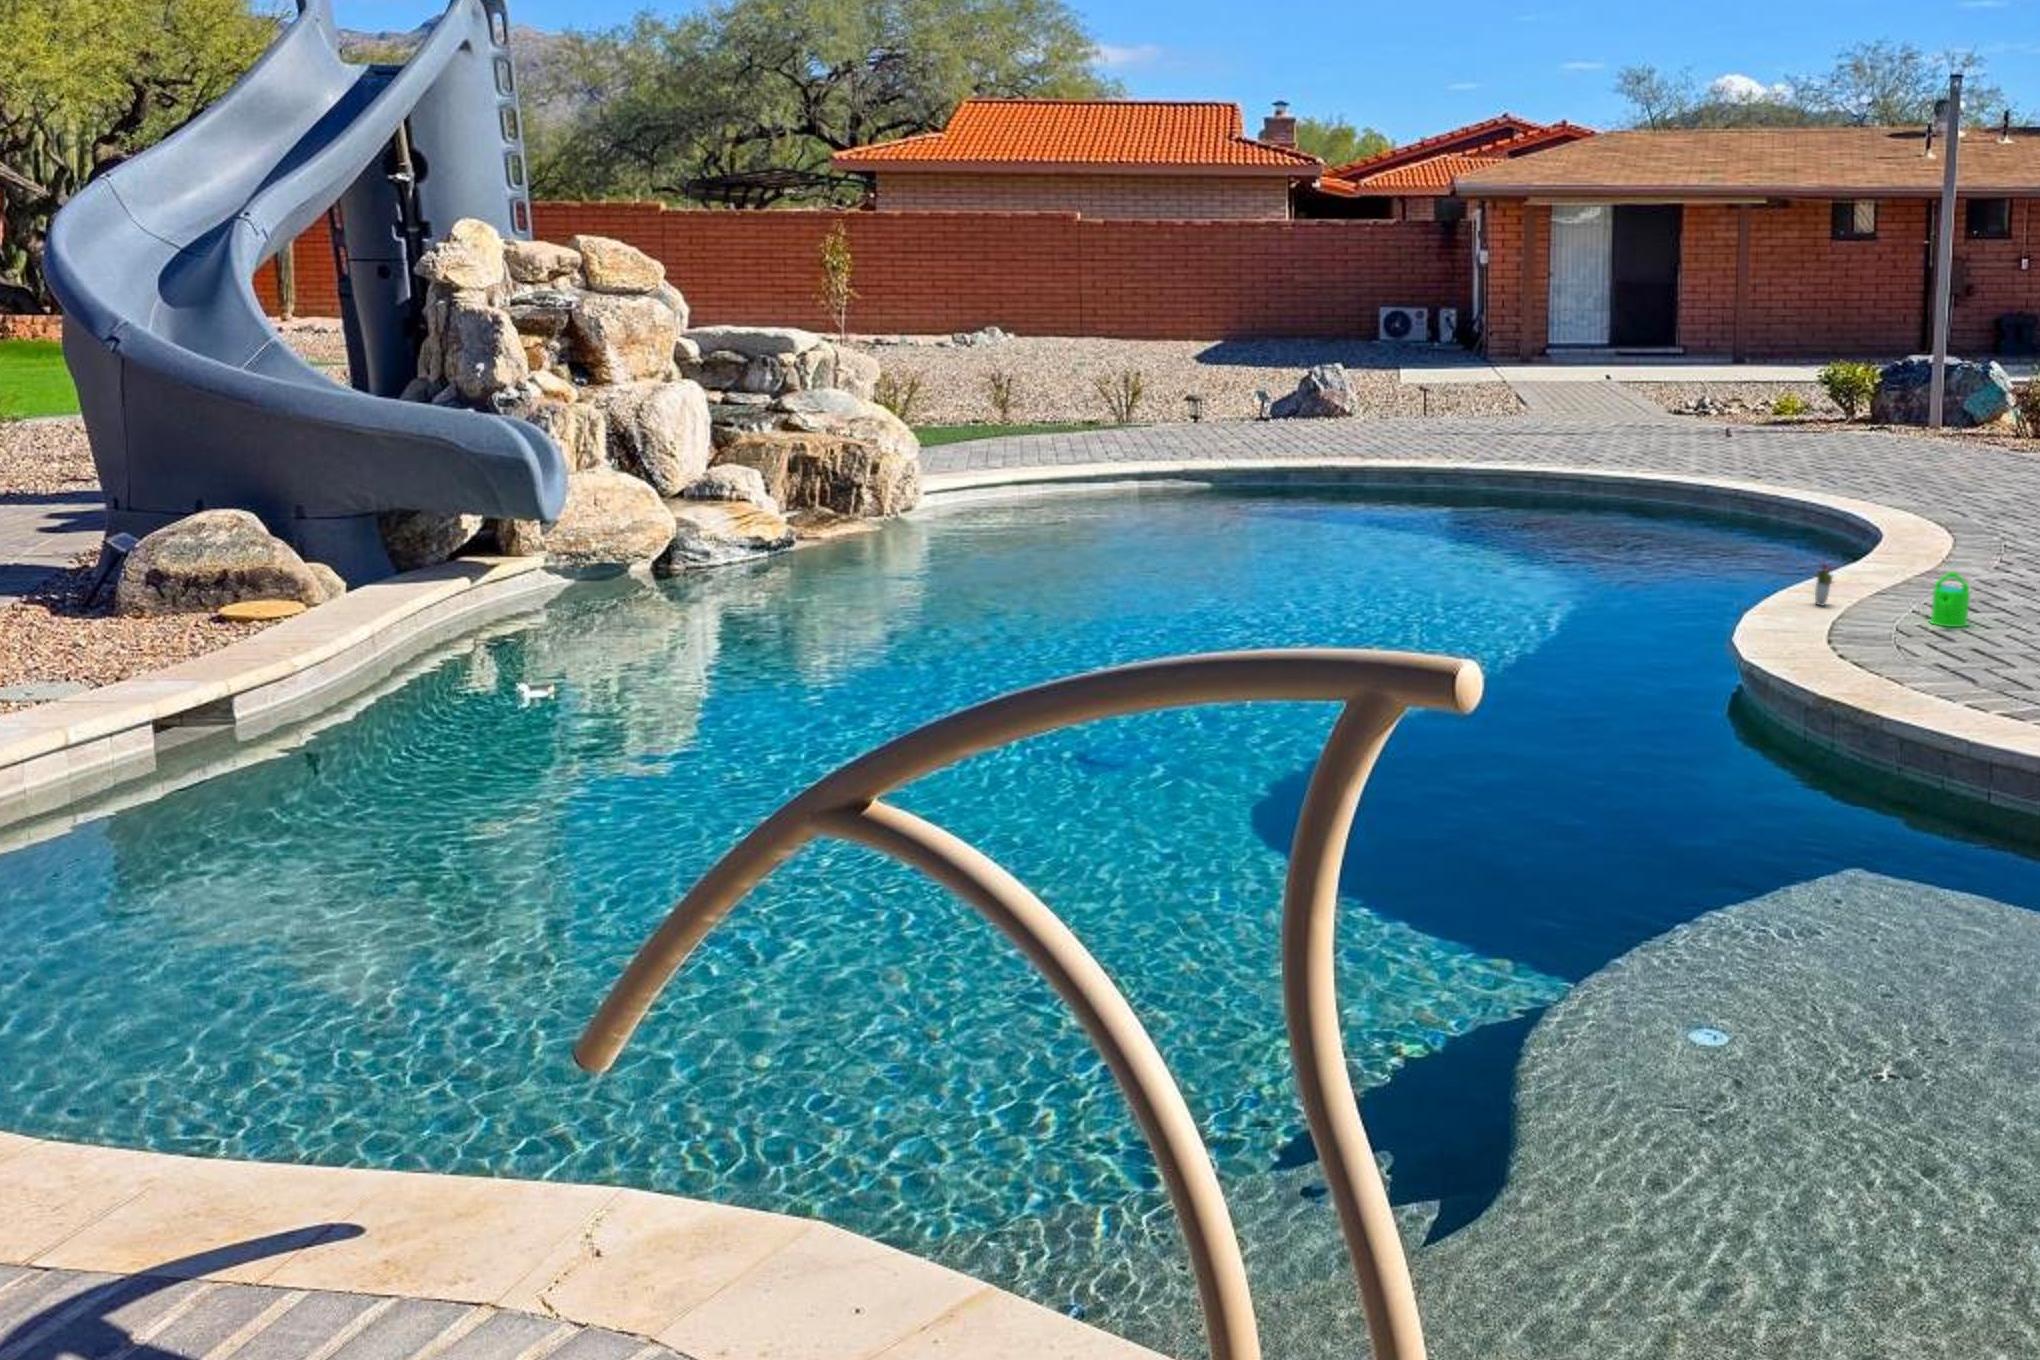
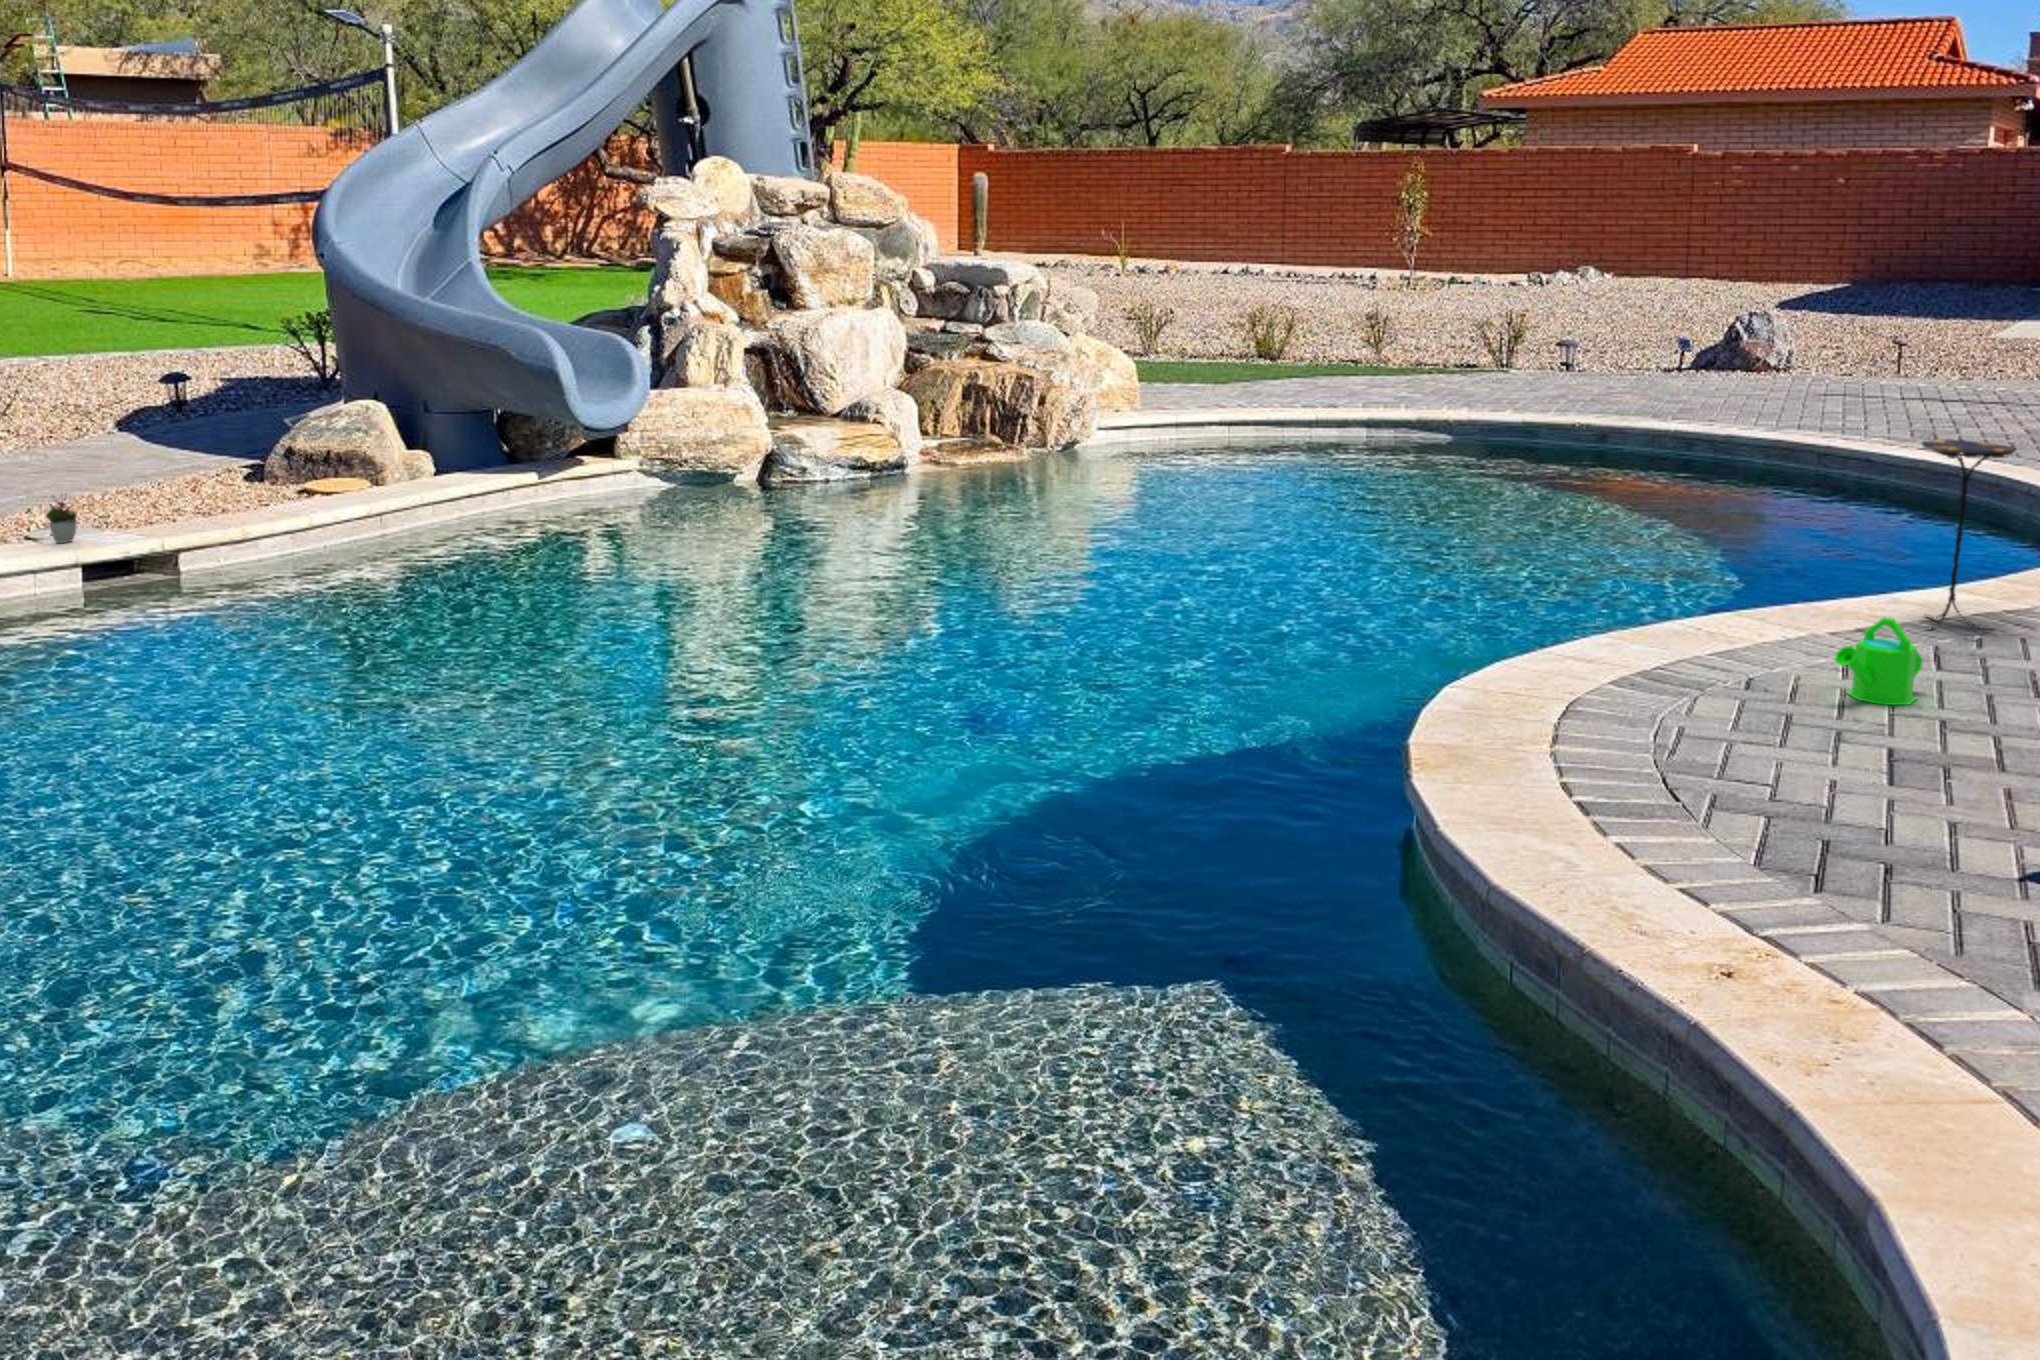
side table: none [1853,459,1916,585] -> present [1922,439,2016,629]
decorative plant: present [1815,561,1834,605] -> present [46,494,77,543]

